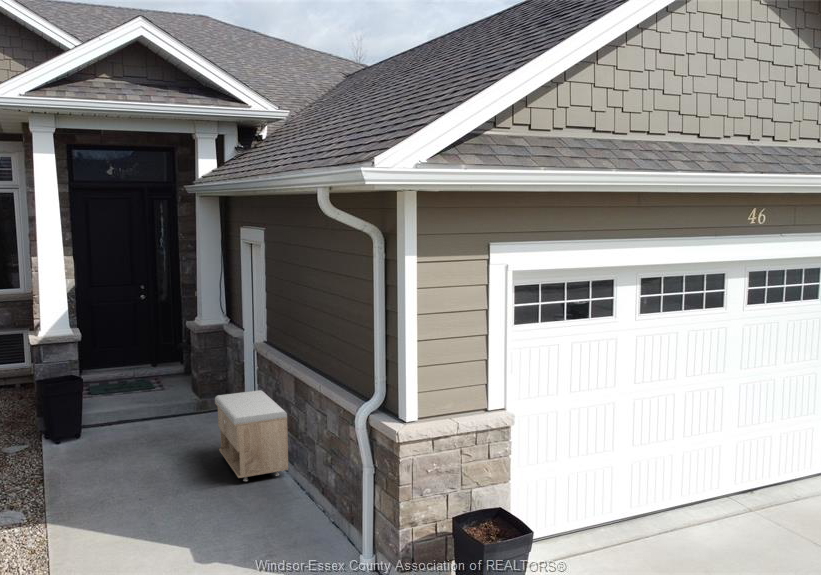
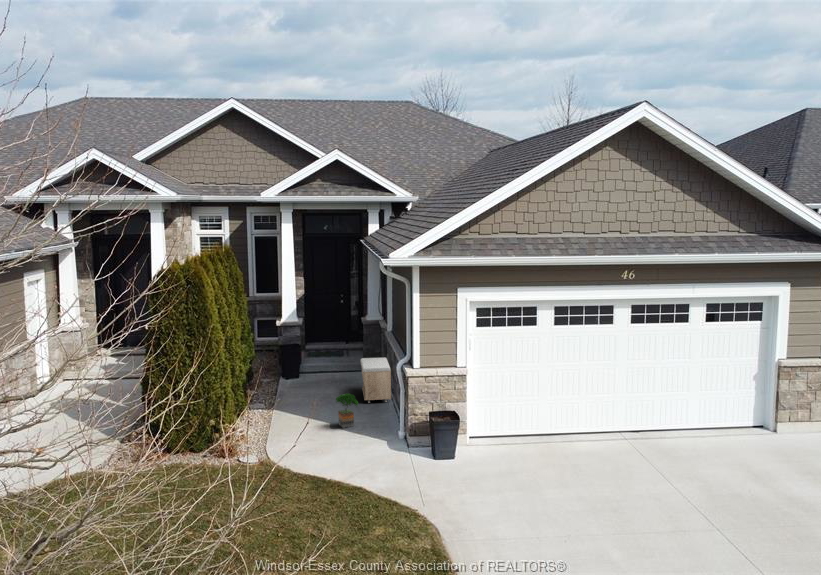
potted tree: none [203,478,257,556] -> present [336,394,358,428]

